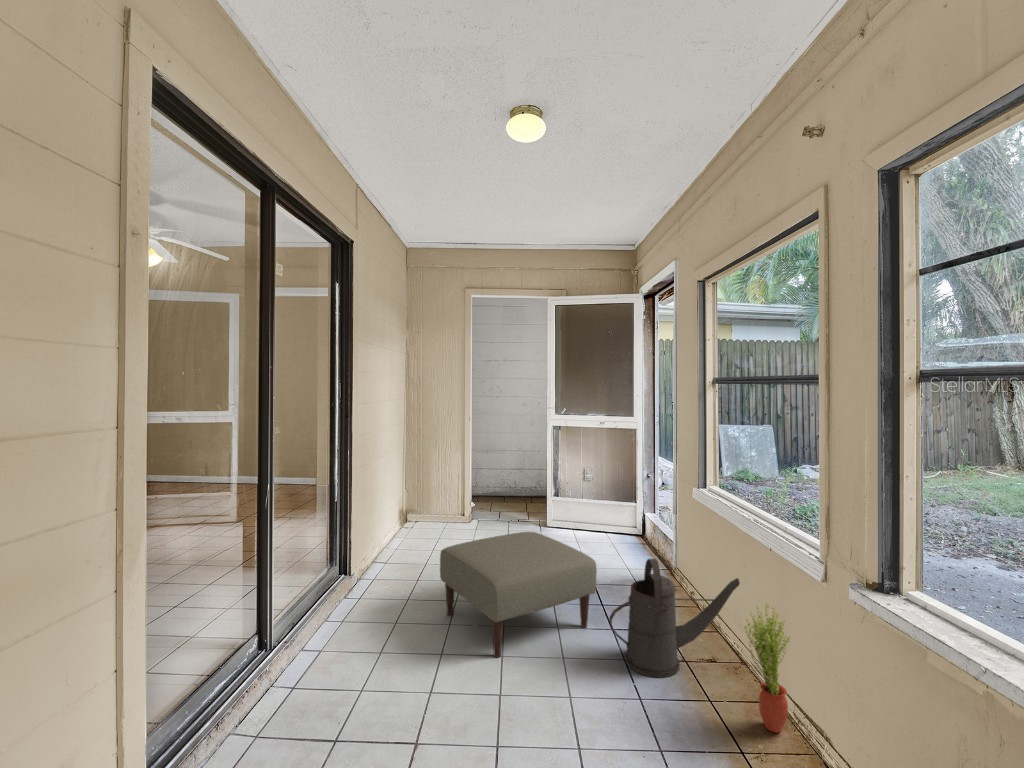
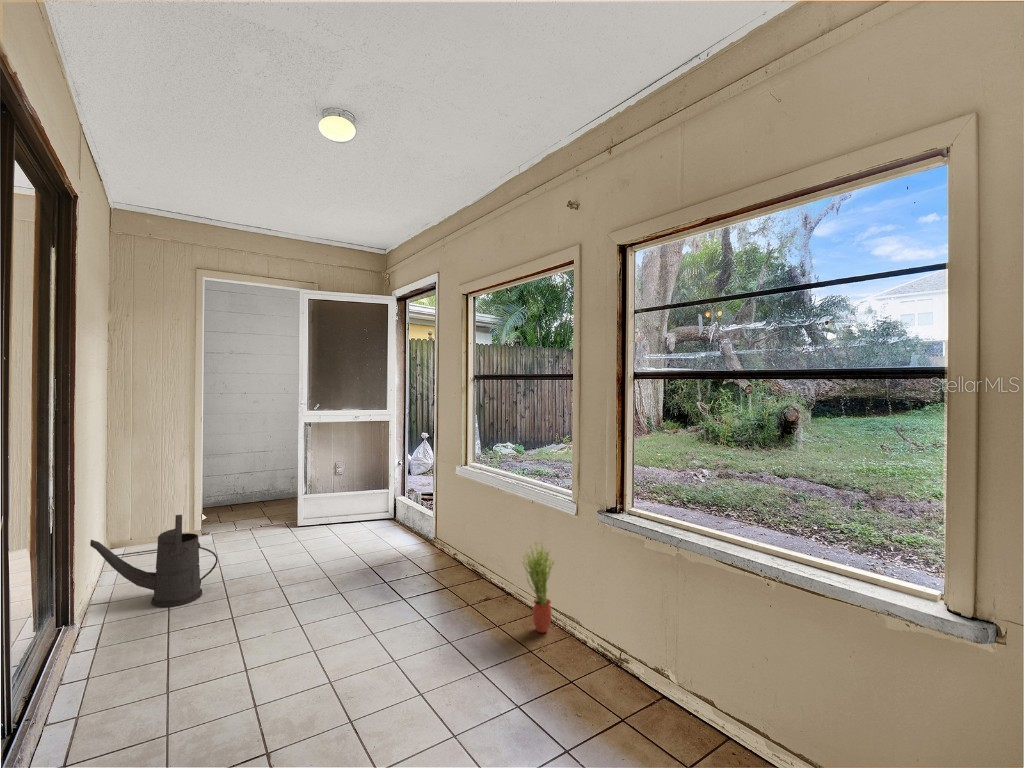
ottoman: present [440,532,597,658] -> none [217,526,389,649]
watering can: present [609,559,740,678] -> present [90,515,218,607]

